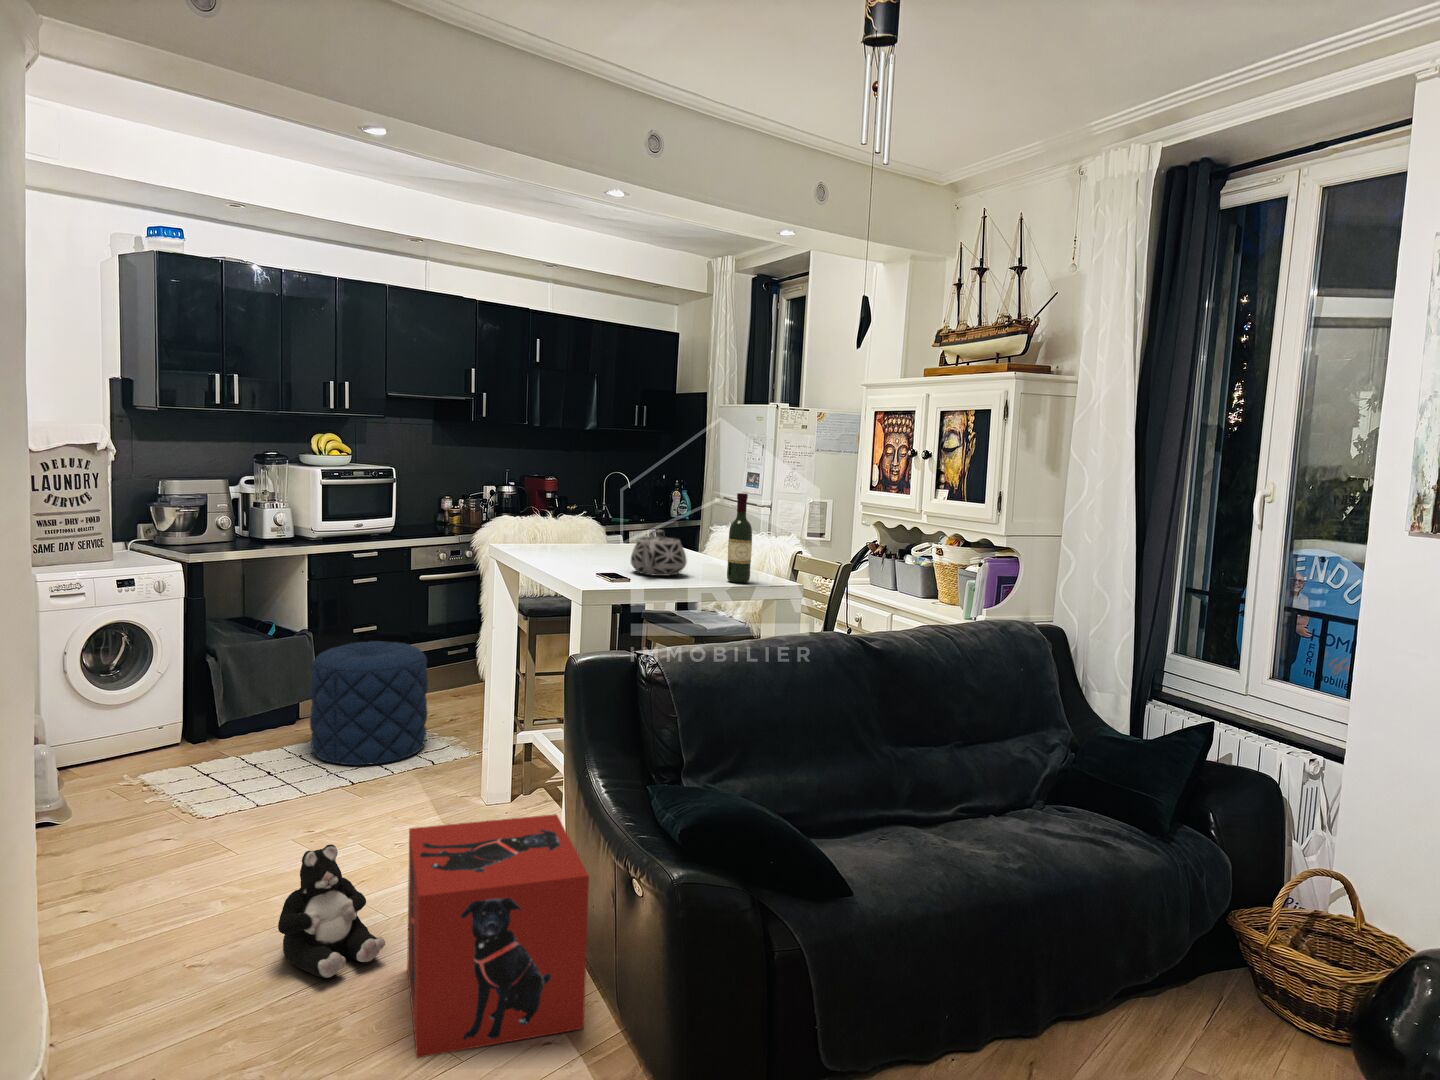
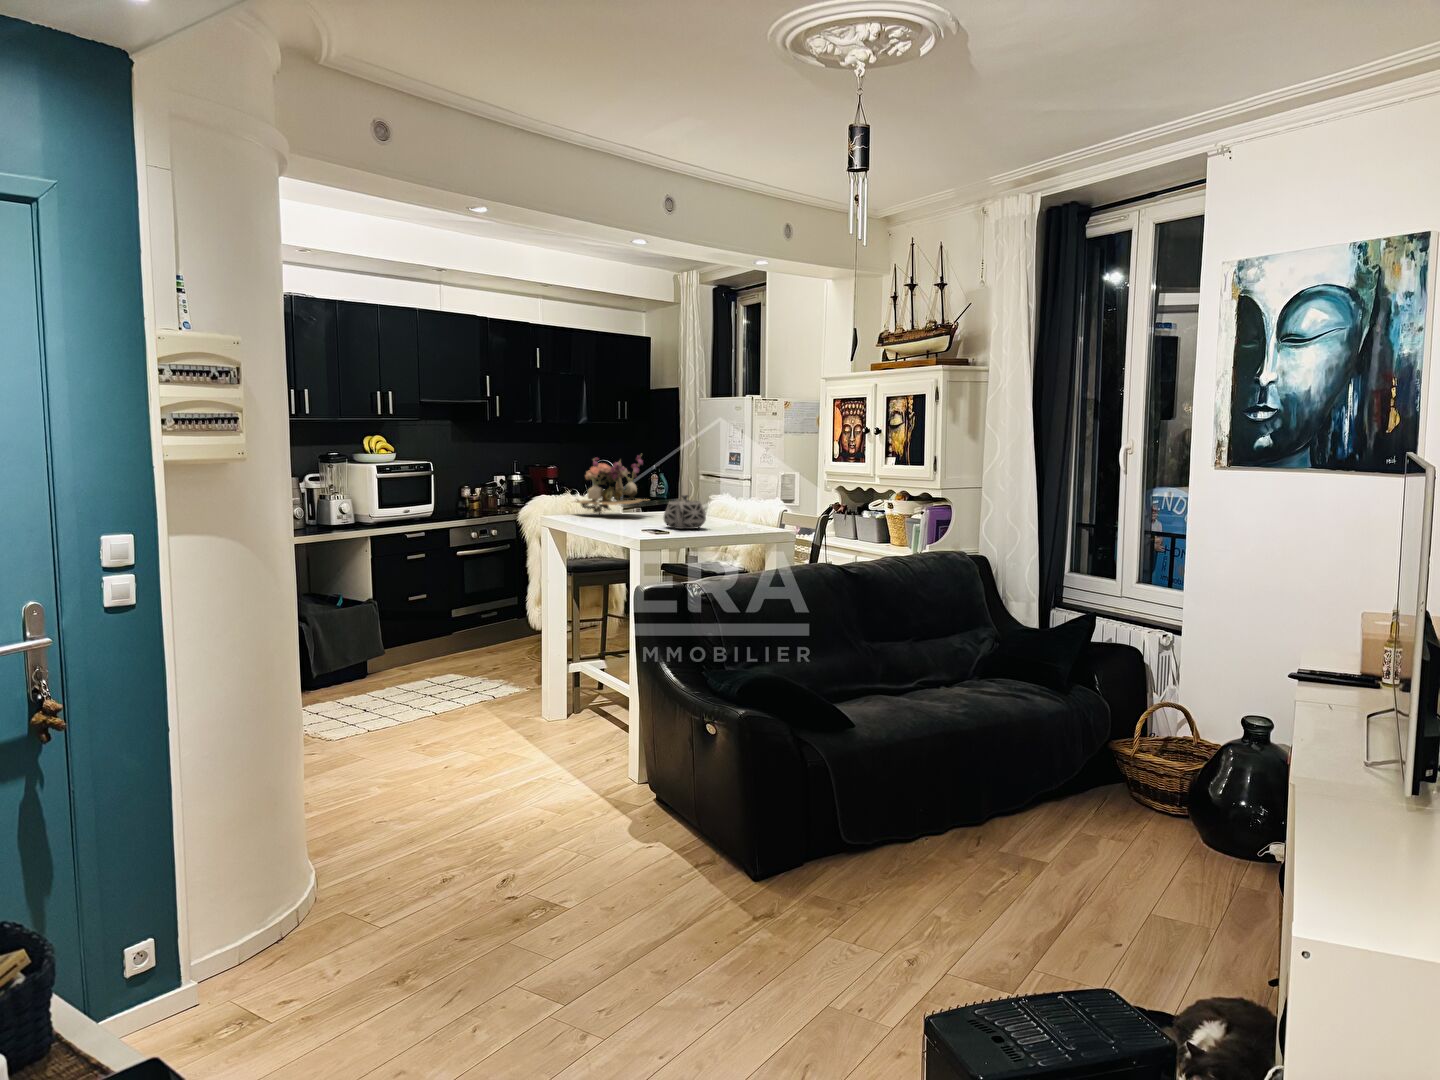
flower arrangement: none [527,471,630,548] -> present [575,455,643,514]
wine bottle: present [727,493,752,583] -> none [737,464,755,532]
pouf: present [310,641,428,765] -> none [388,604,482,702]
storage box: present [407,814,589,1058] -> none [532,700,673,859]
plush toy: present [278,844,385,978] -> none [438,732,515,823]

